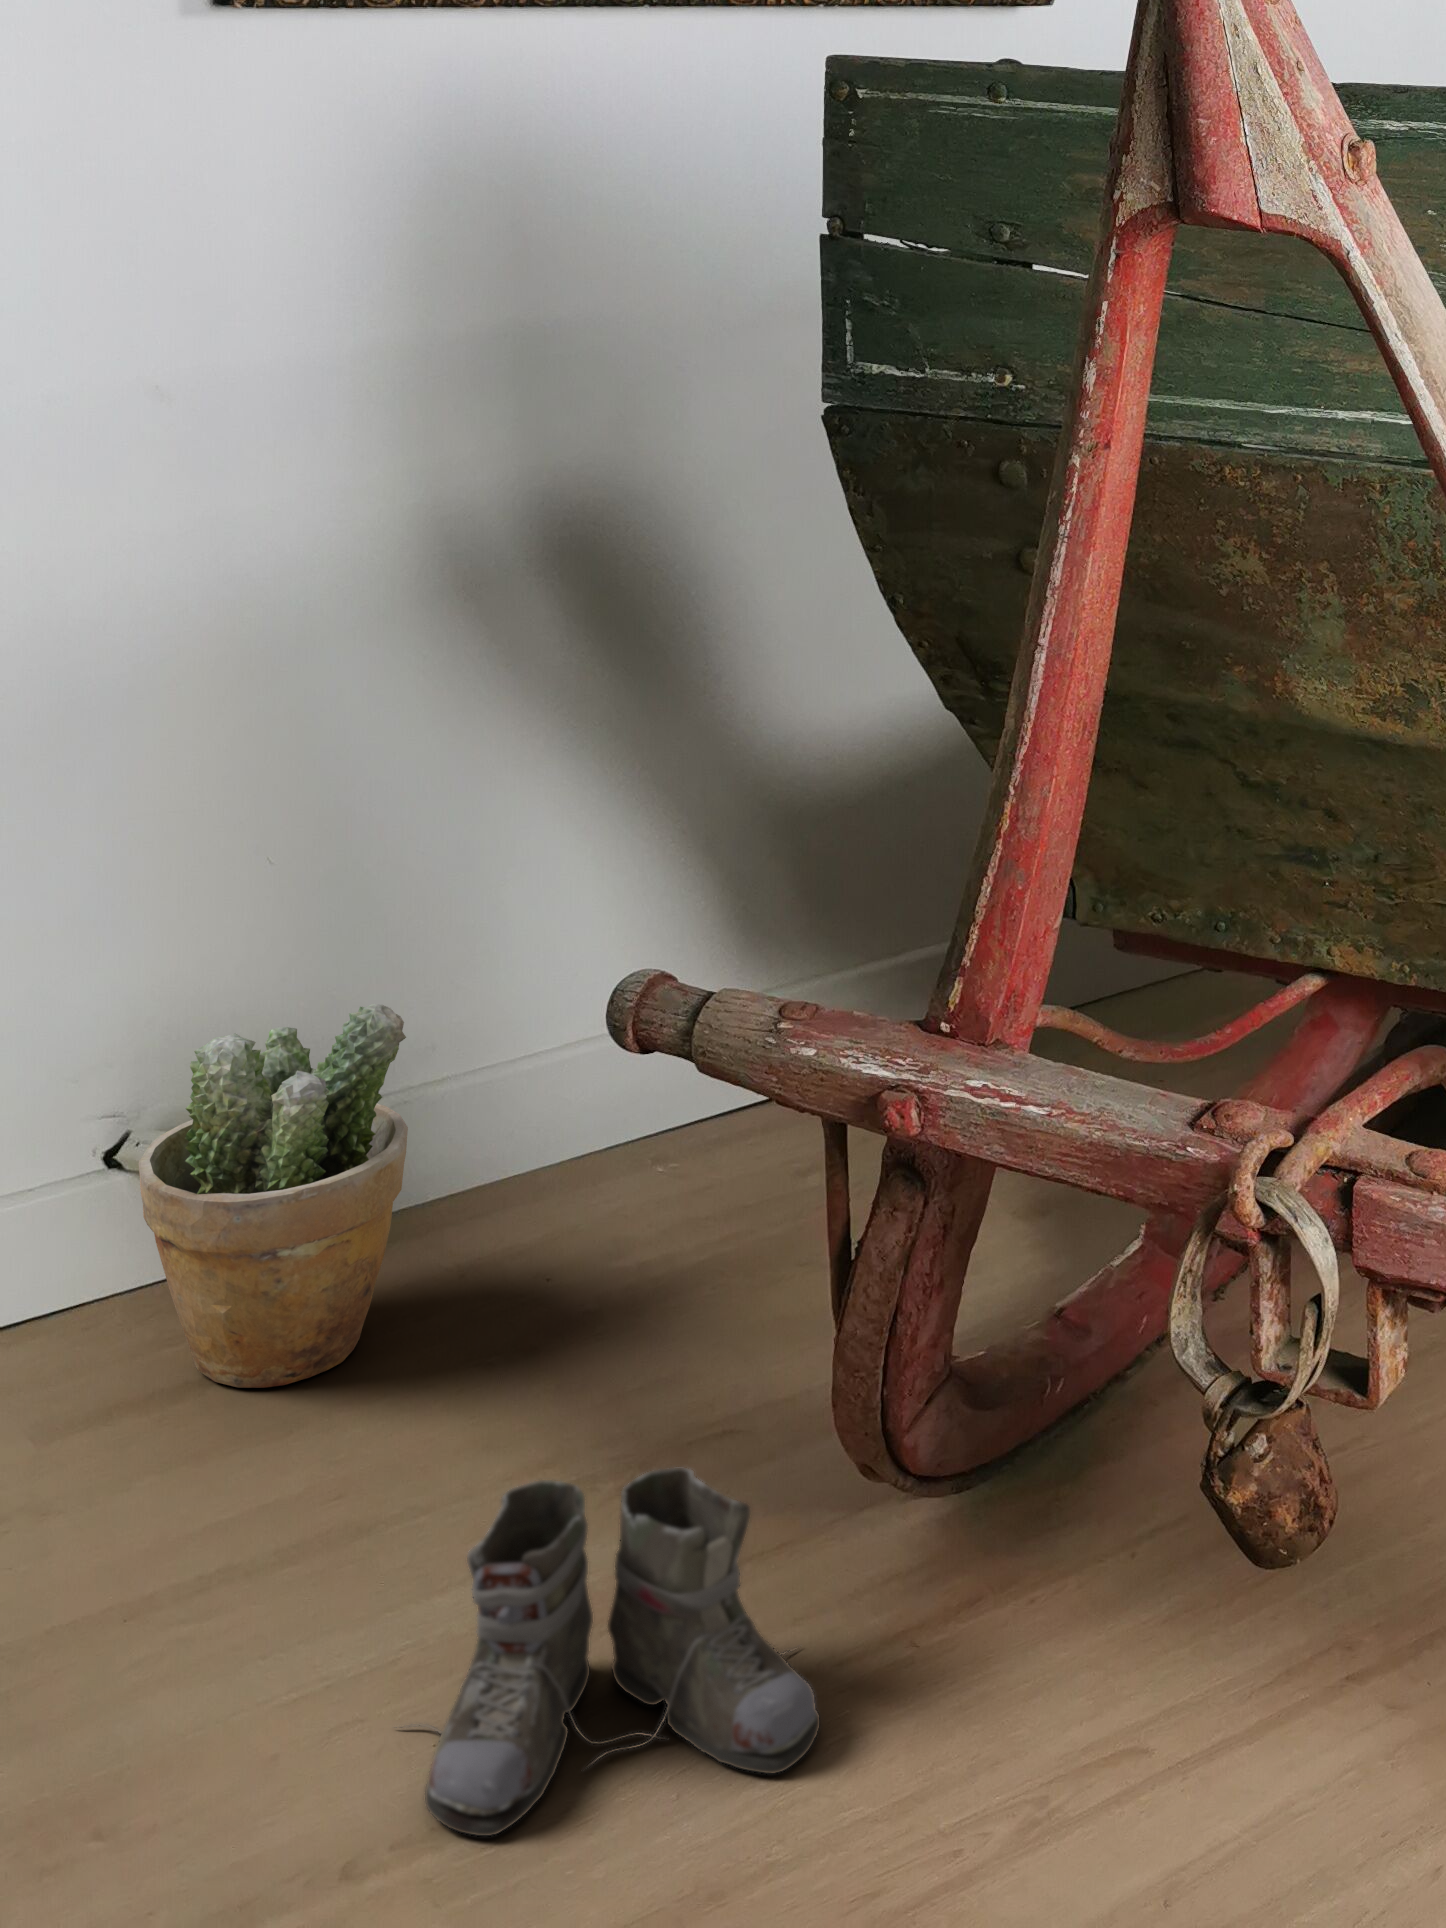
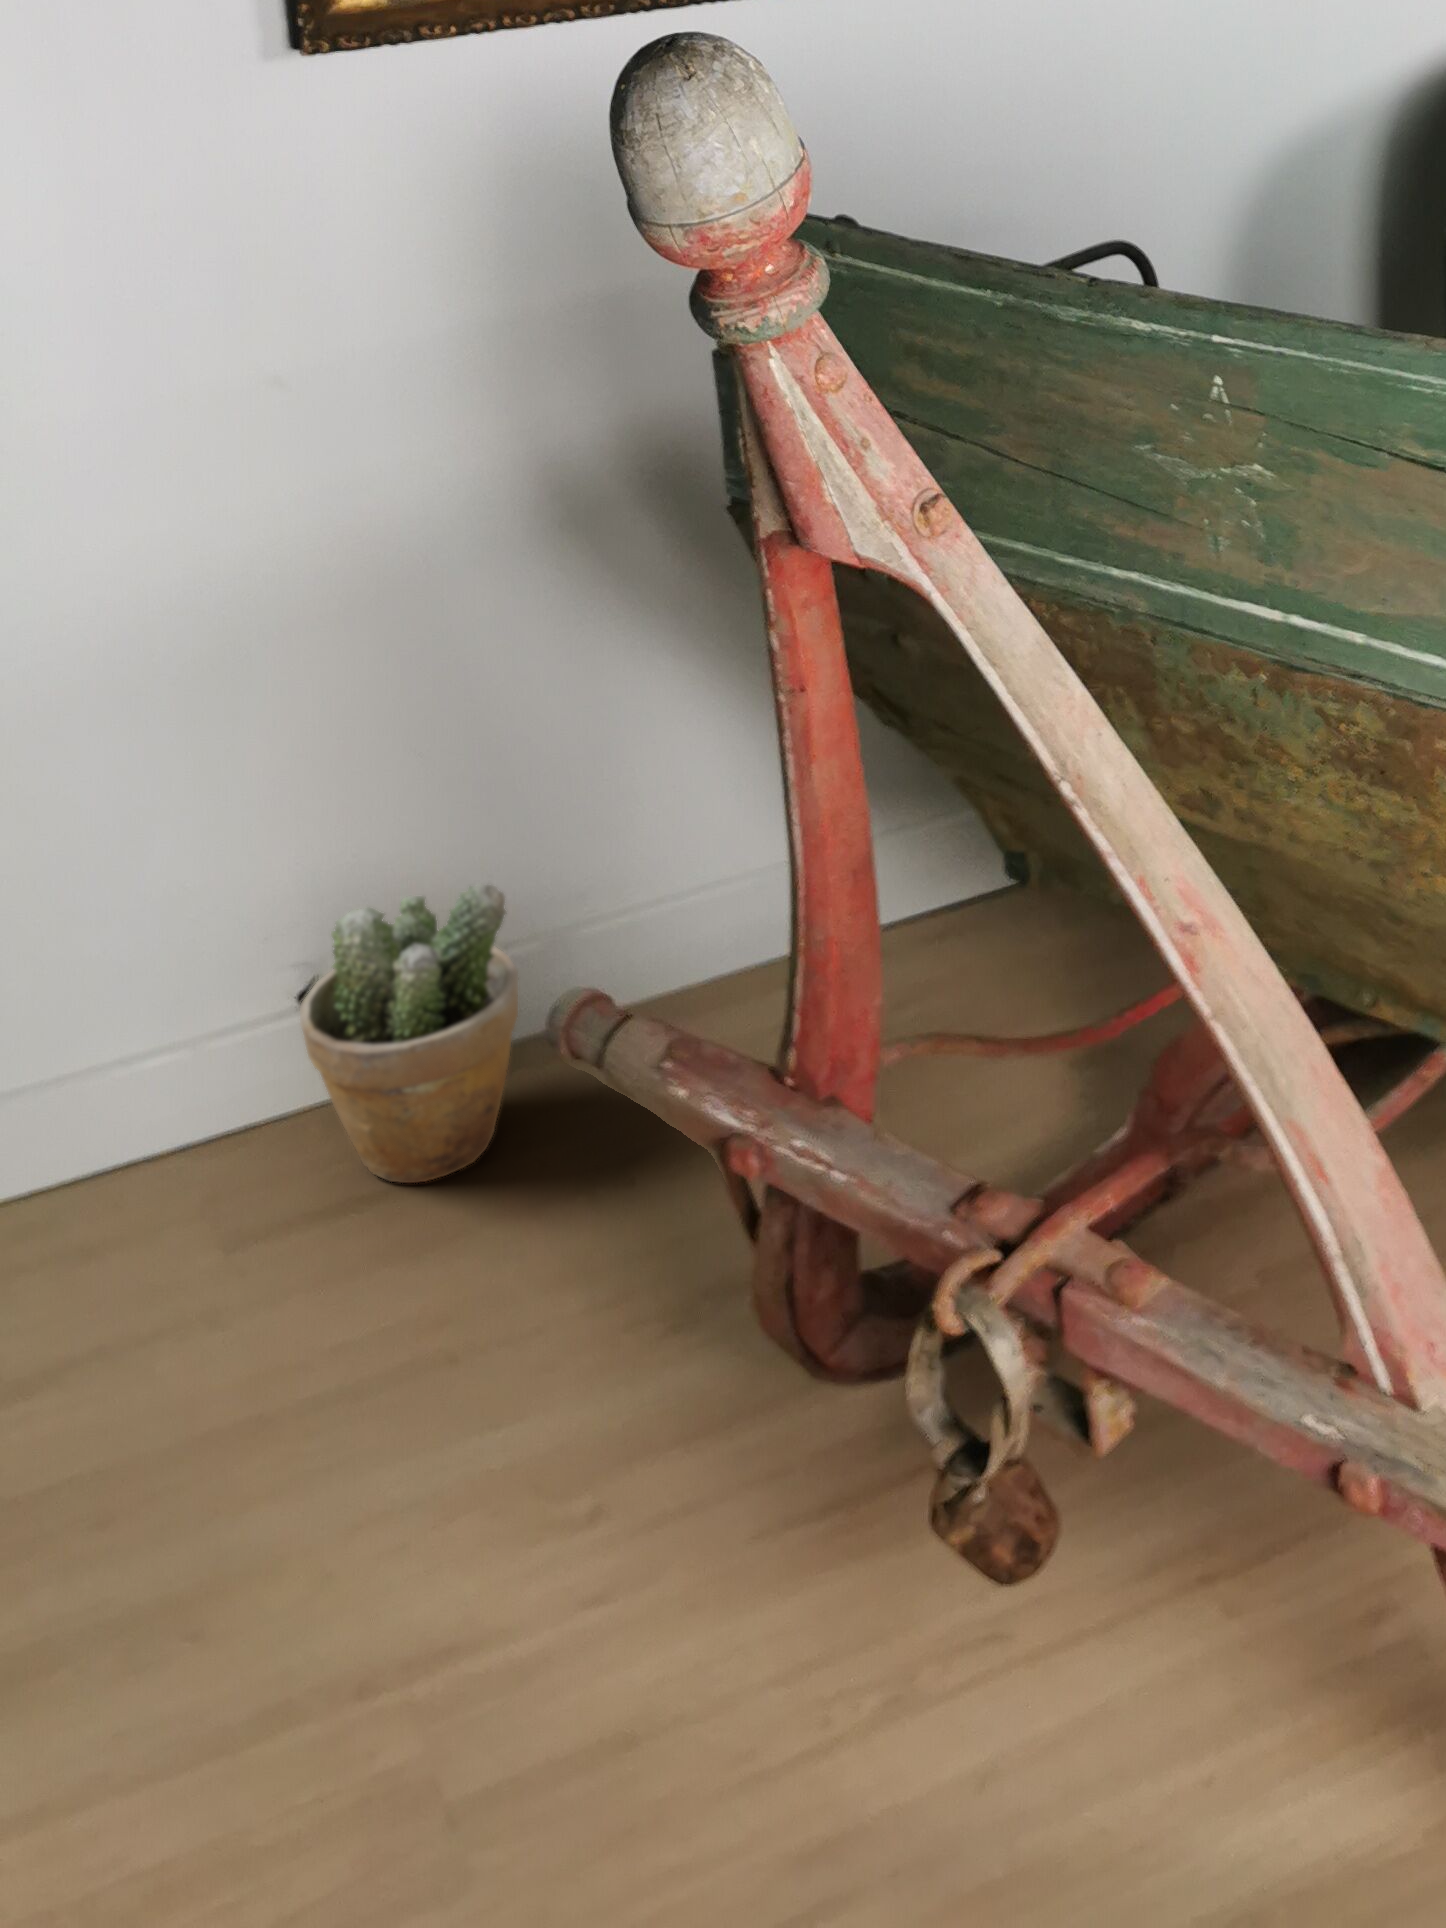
boots: present [396,1468,820,1836] -> none [424,1349,754,1642]

